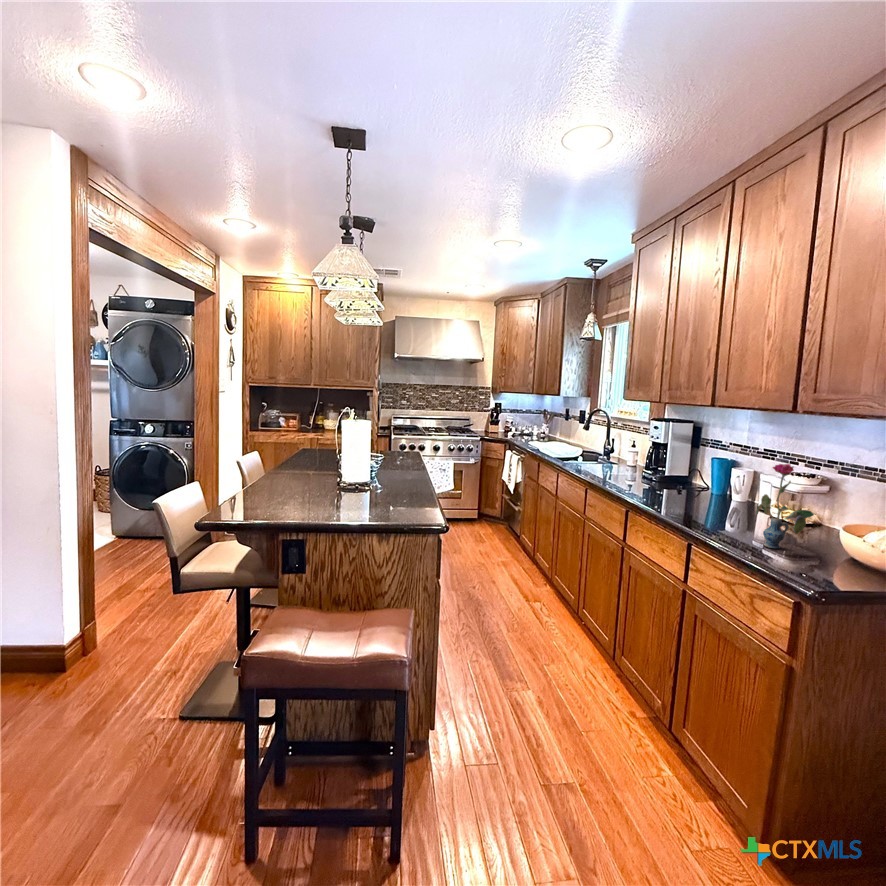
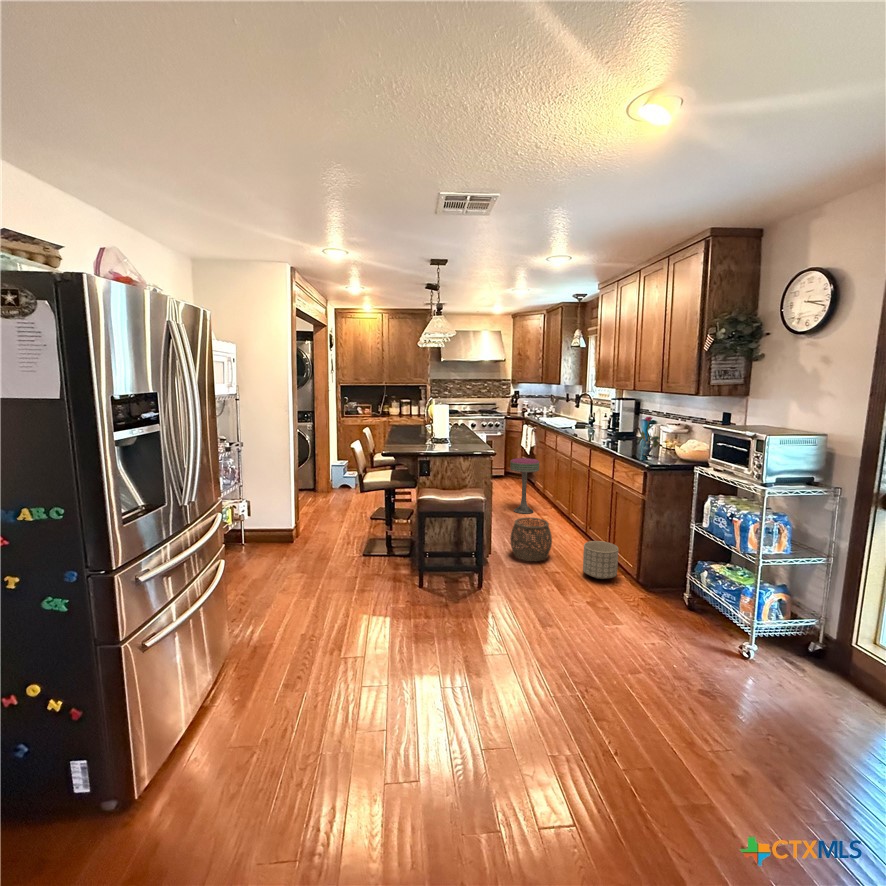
bar stool: none [484,505,529,595] -> present [510,458,540,514]
woven basket: none [474,643,557,749] -> present [510,517,552,561]
planter: none [627,724,714,837] -> present [583,541,618,579]

